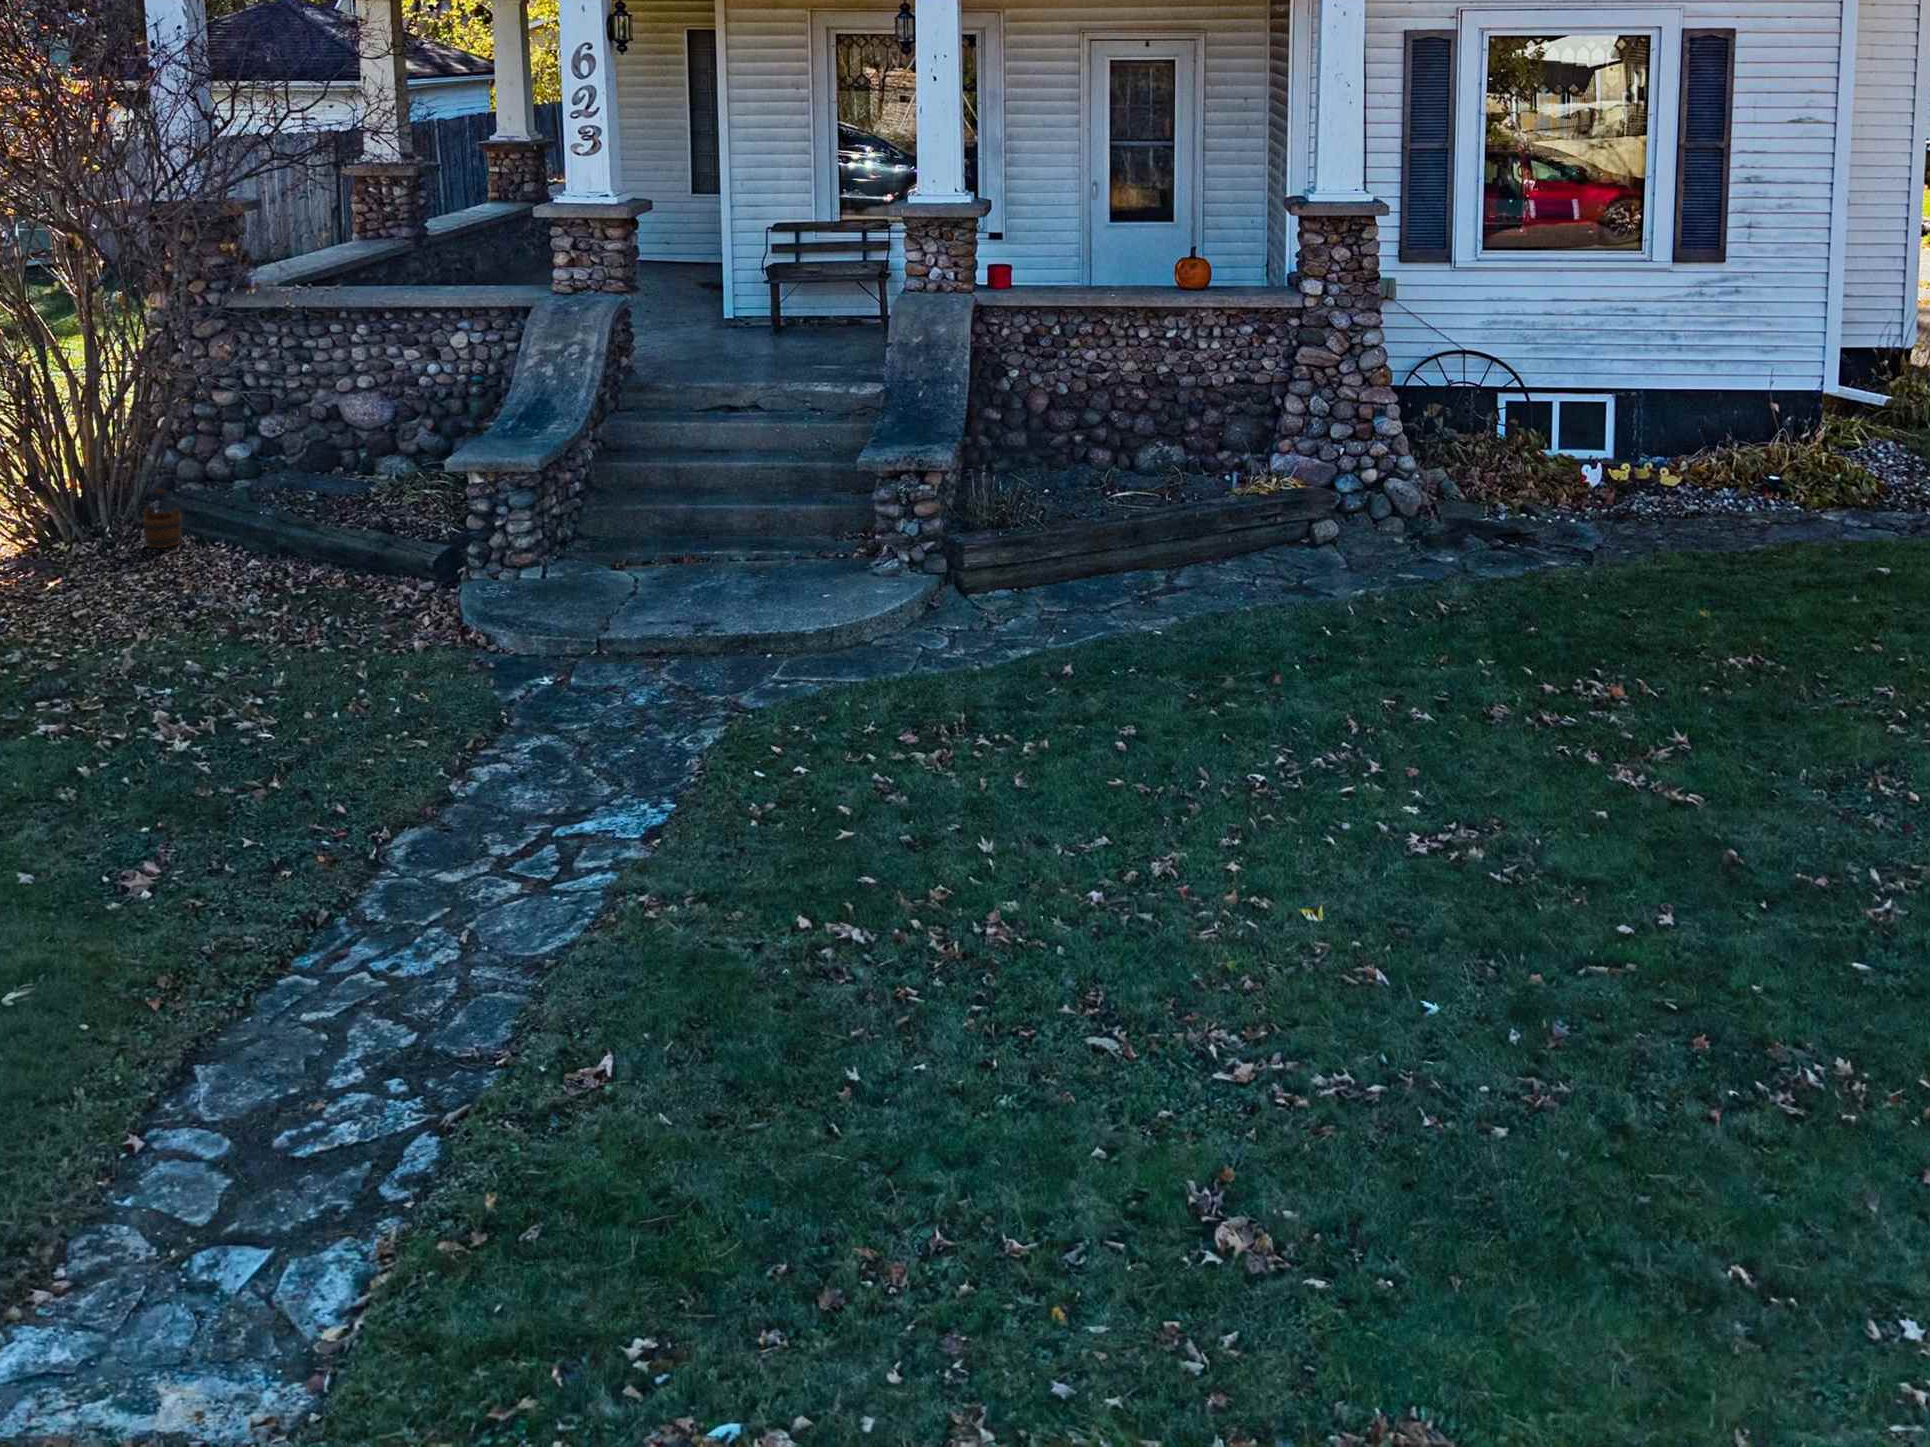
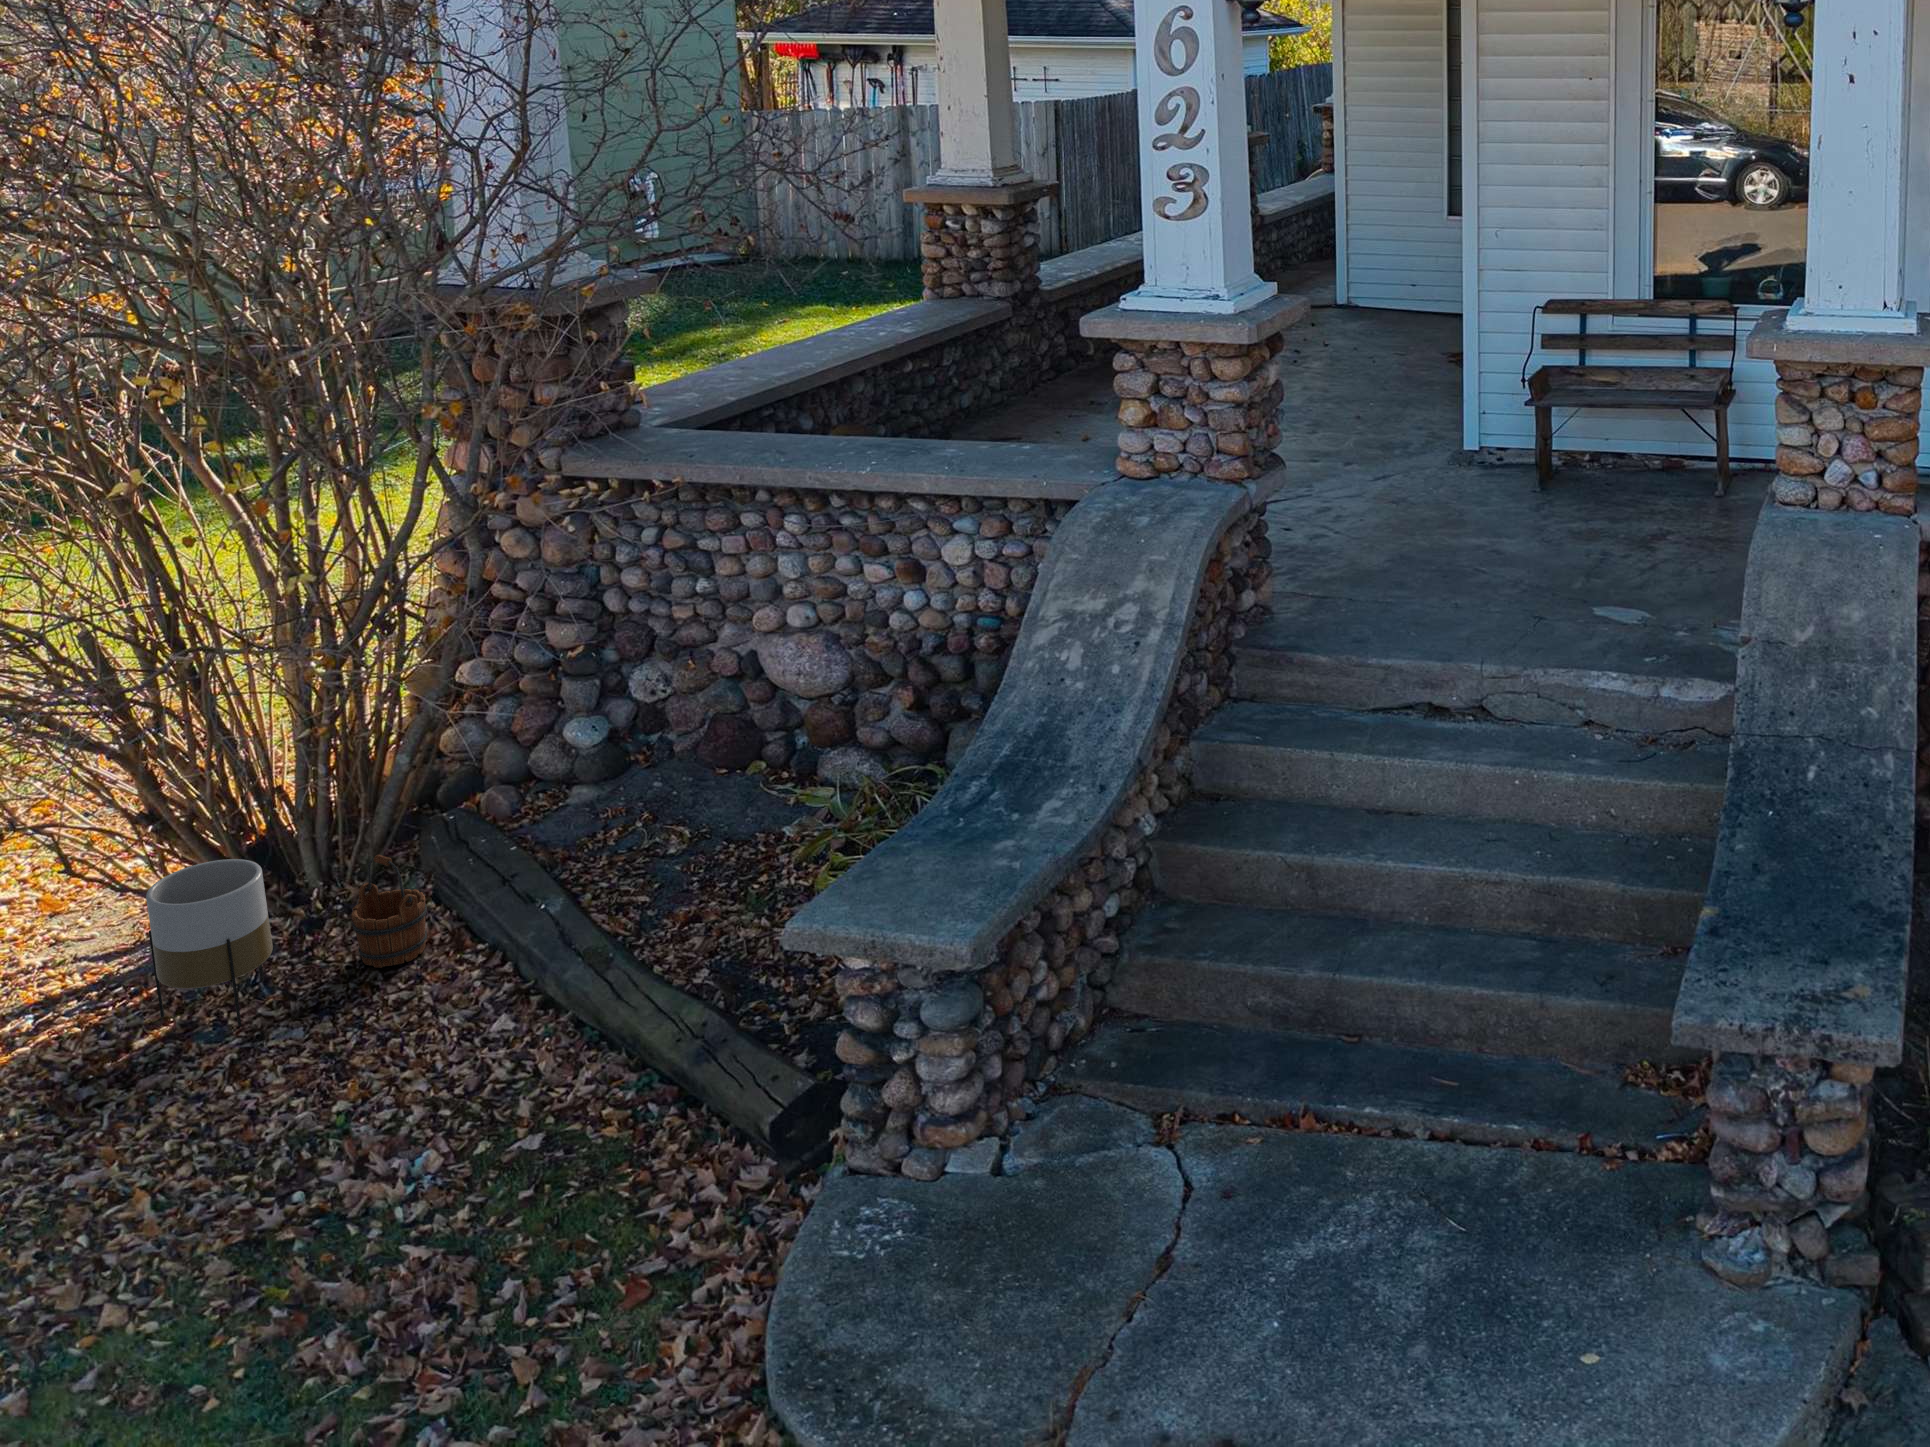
planter: none [45,487,108,568] -> present [146,859,273,1026]

